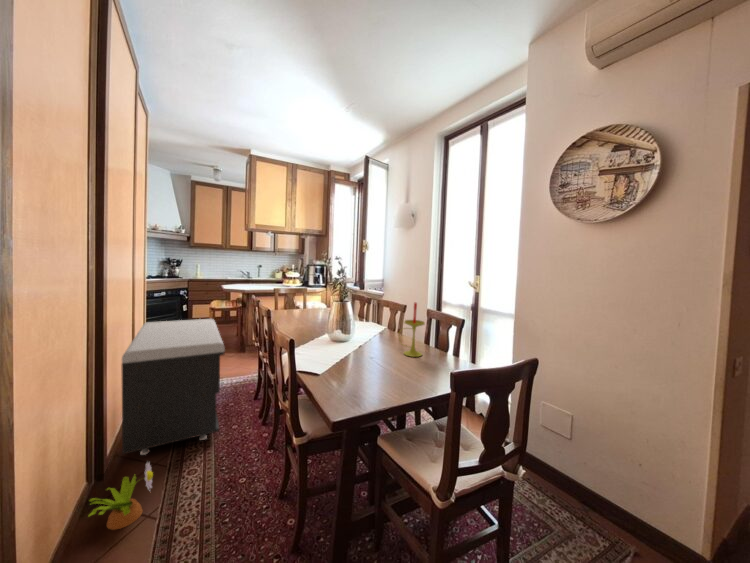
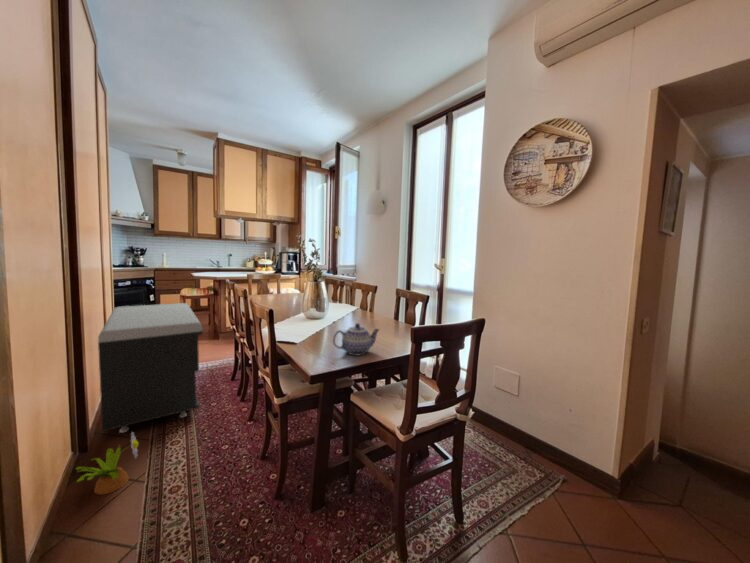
candle: present [404,302,425,357] -> none [371,278,395,328]
teapot: none [357,357,409,394] -> present [333,323,379,355]

